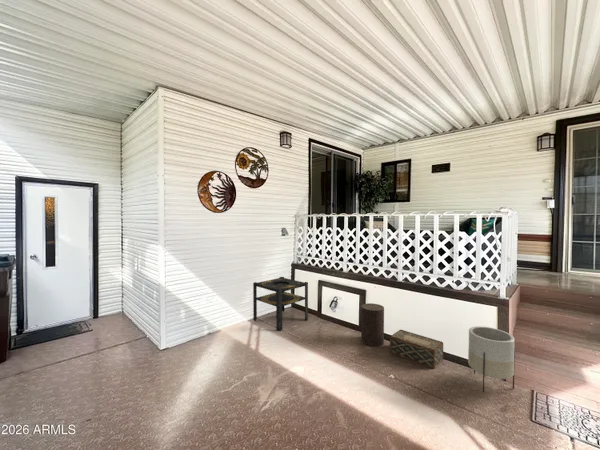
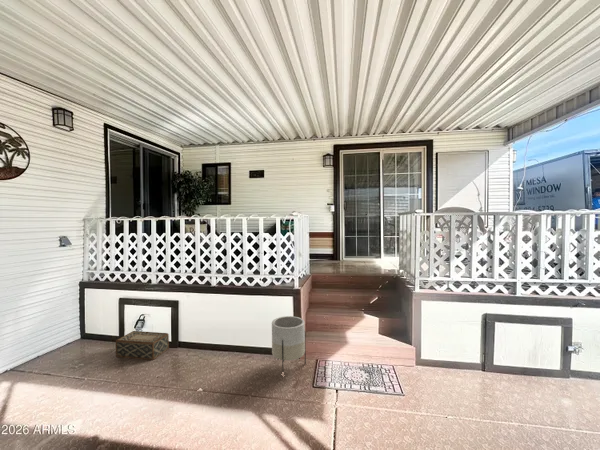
side table: present [253,277,308,331] -> none [6,301,104,377]
stool: present [361,303,384,347] -> none [171,314,198,362]
woven basket: present [390,330,443,369] -> present [116,331,169,360]

